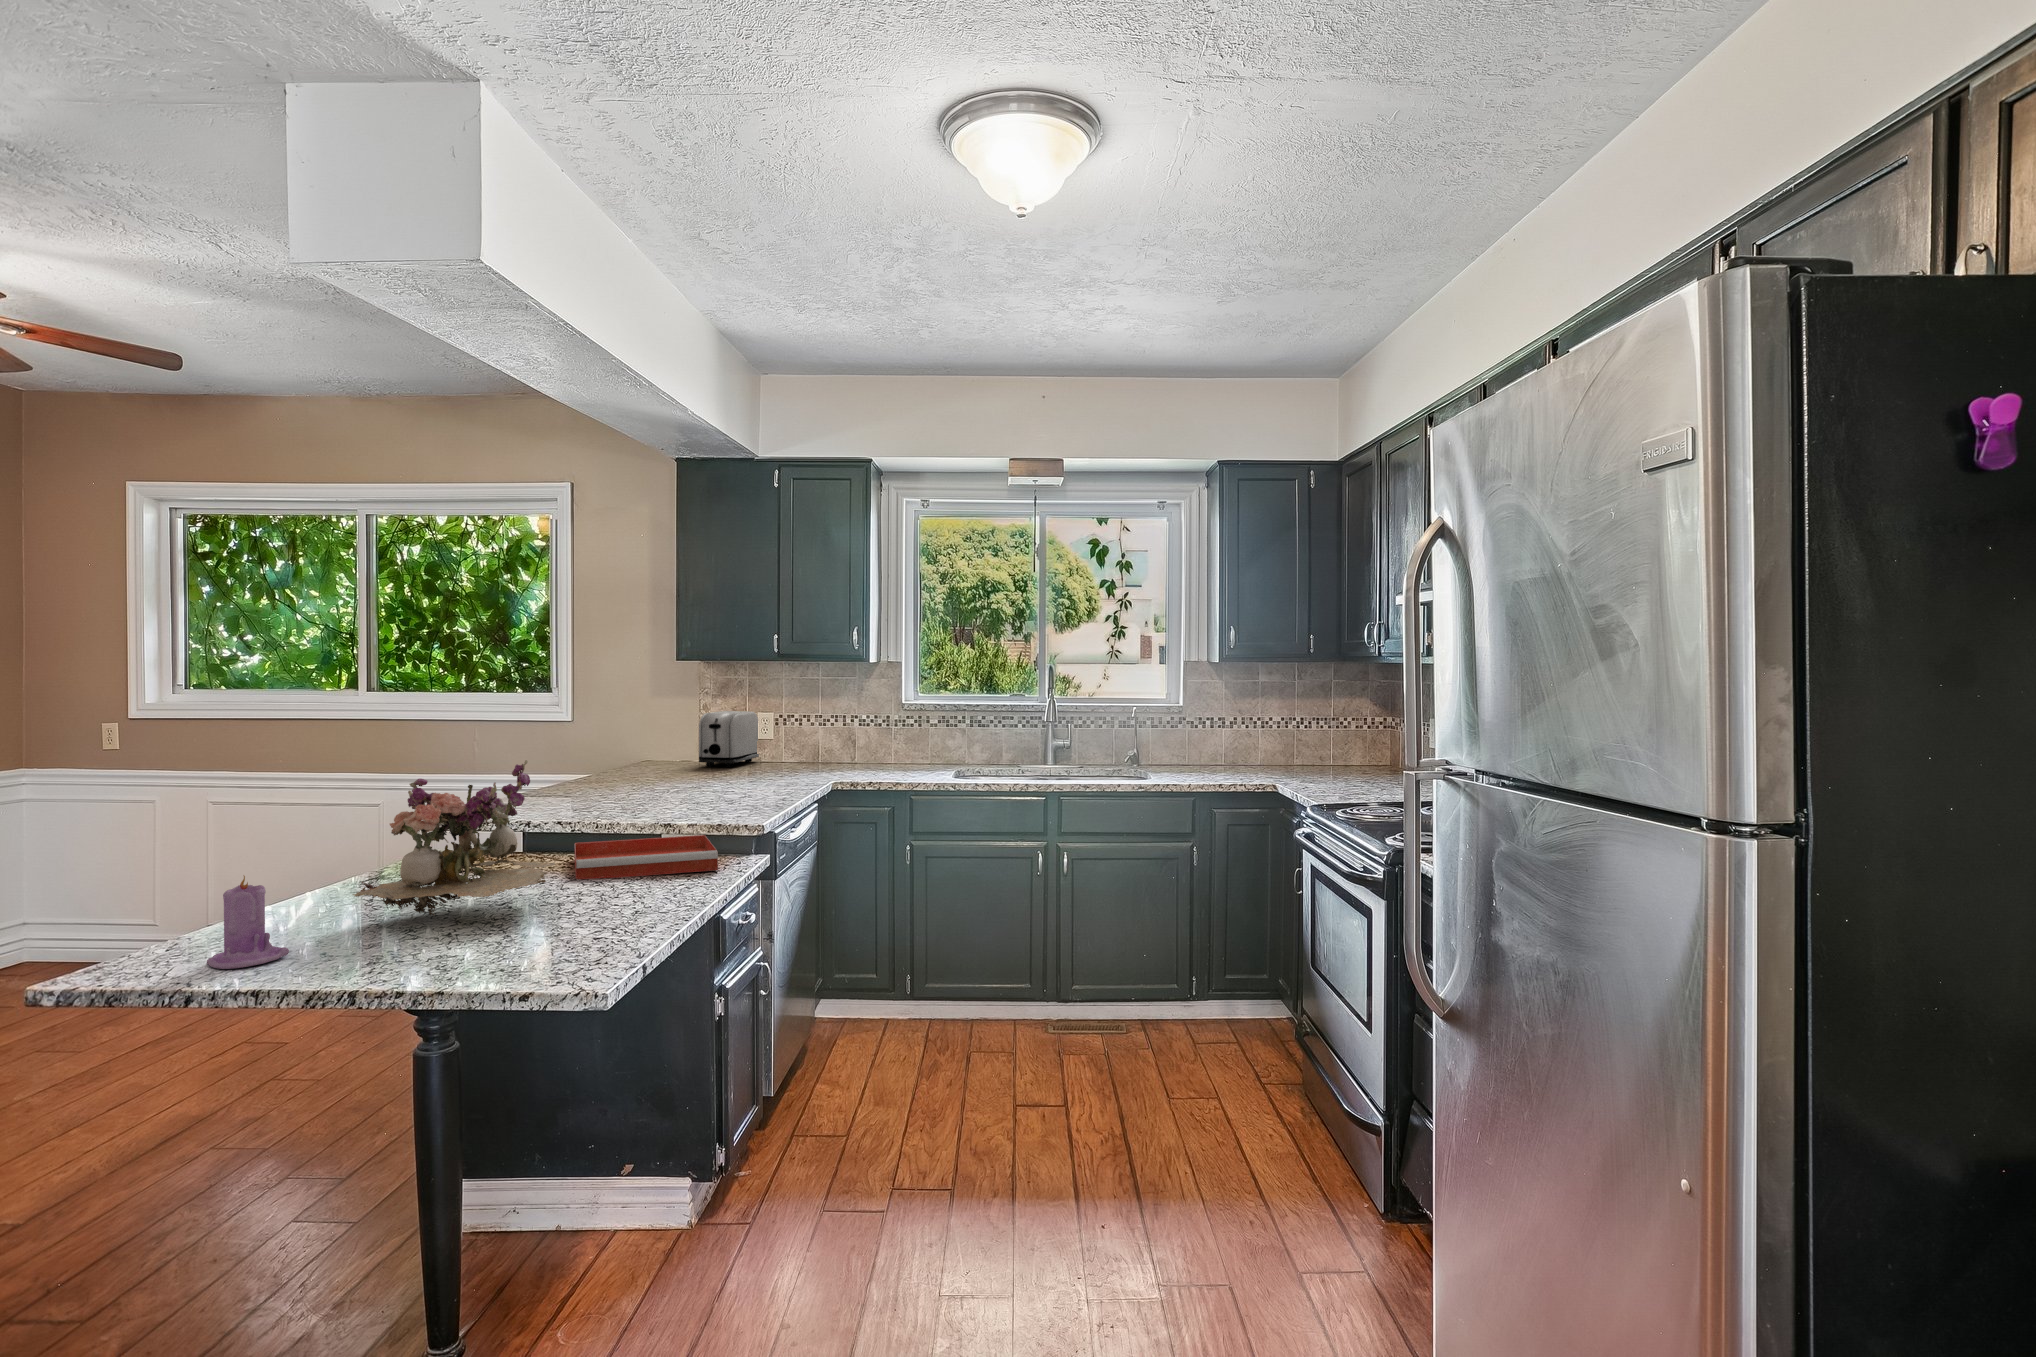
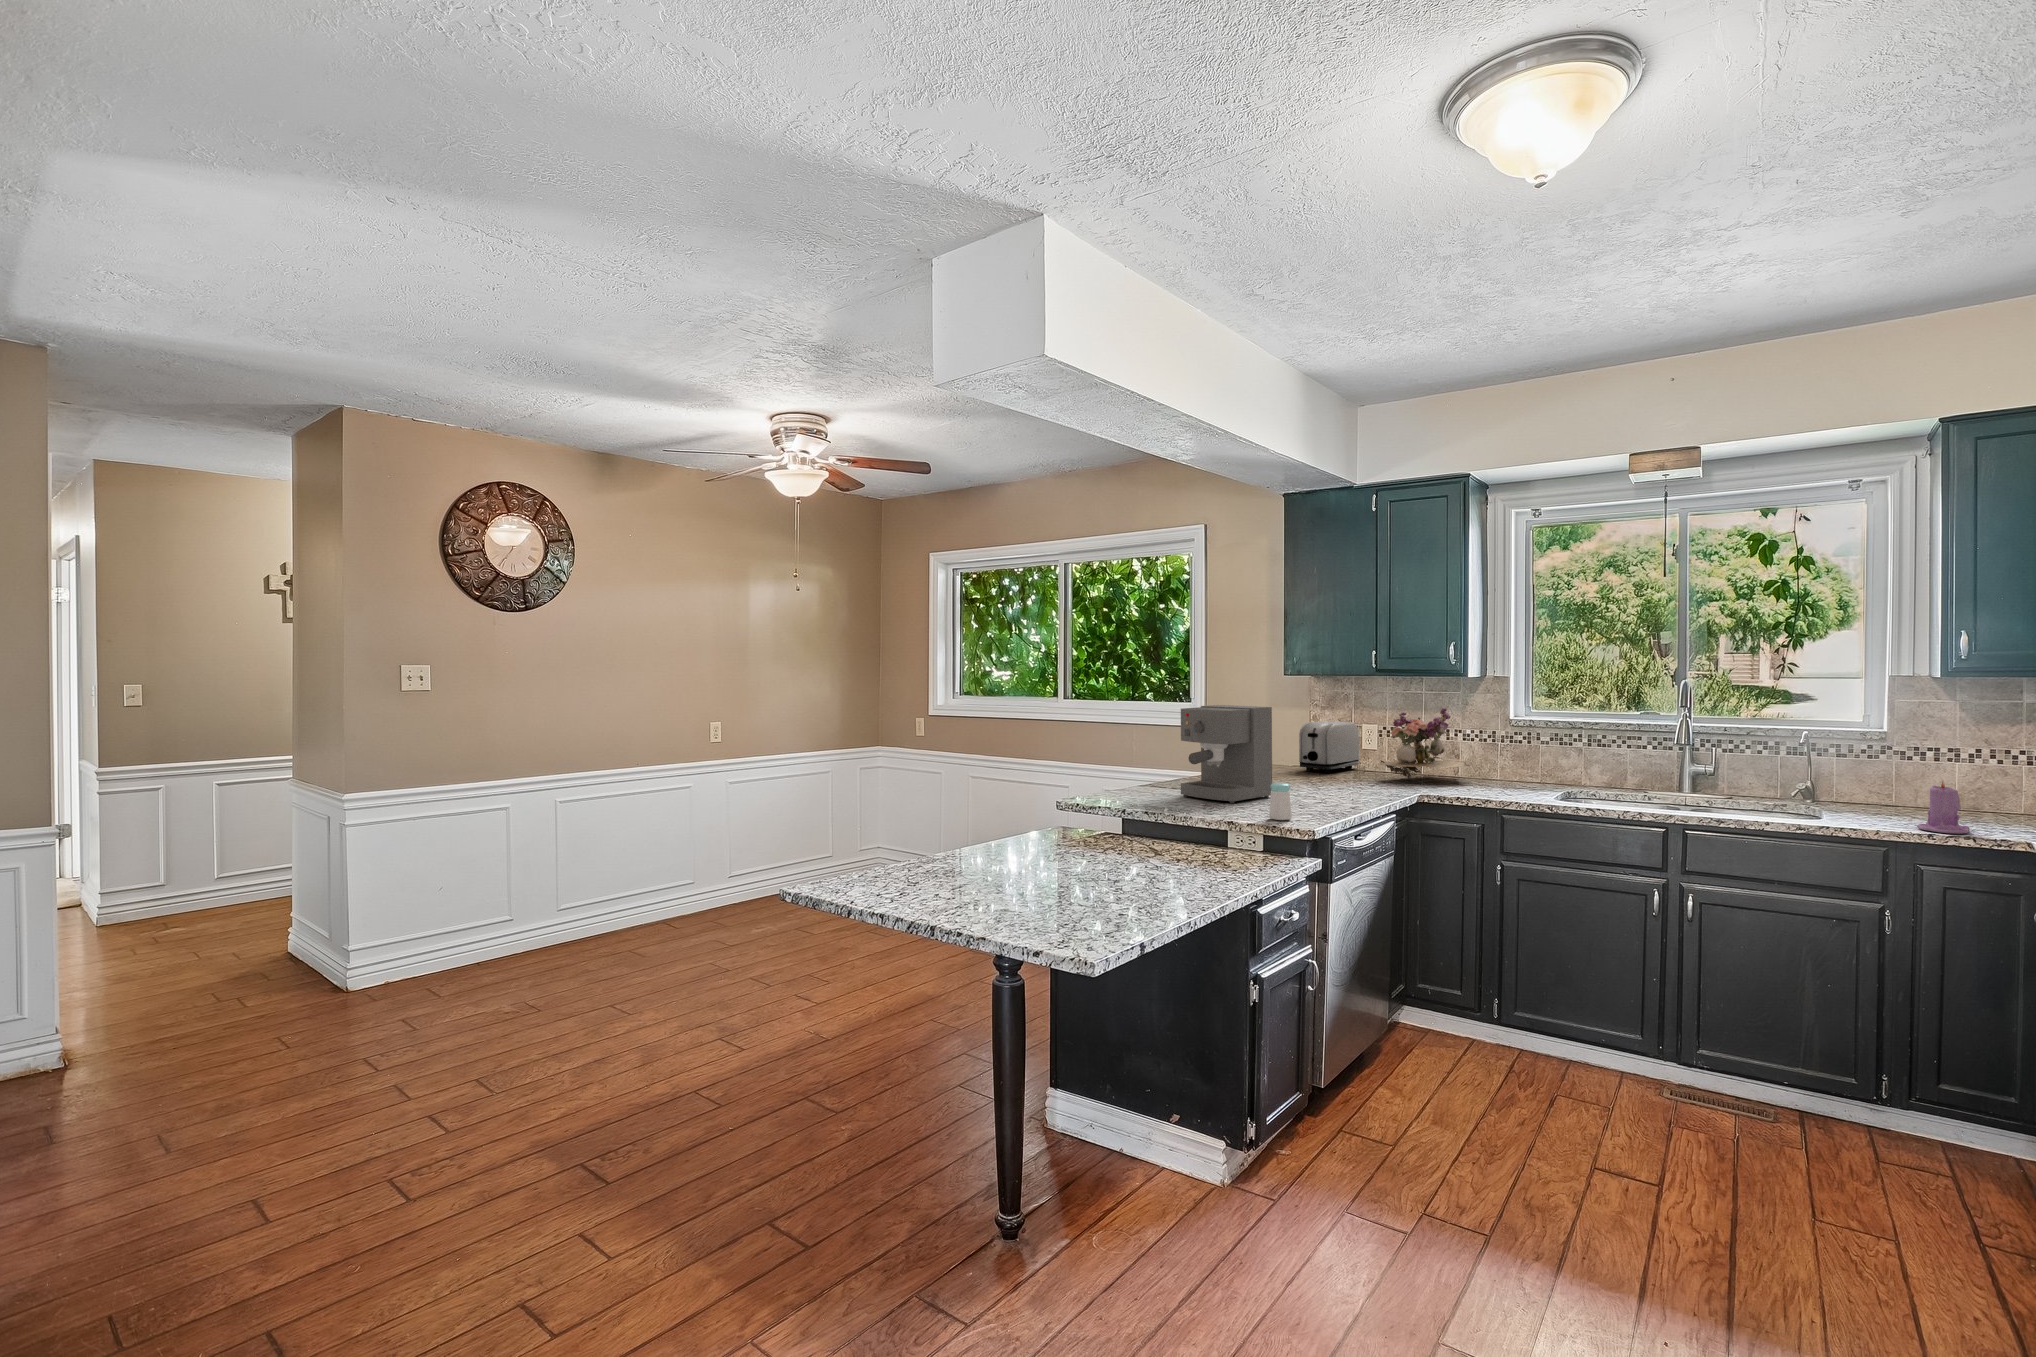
coffee maker: none [583,691,692,803] -> present [1181,705,1272,803]
flower arrangement: present [353,760,555,917] -> present [1379,706,1470,779]
salt shaker: none [708,773,734,814] -> present [1269,782,1292,820]
tray: present [574,835,718,879] -> none [1144,833,1262,871]
candle: present [207,876,289,969] -> present [1917,781,1970,834]

